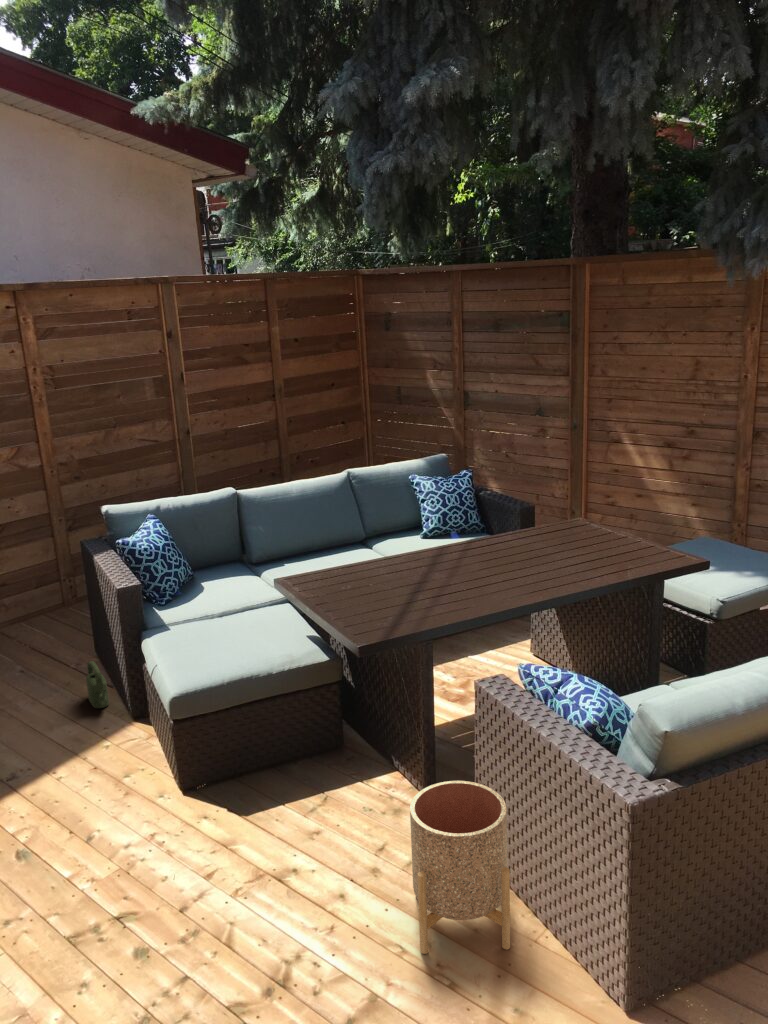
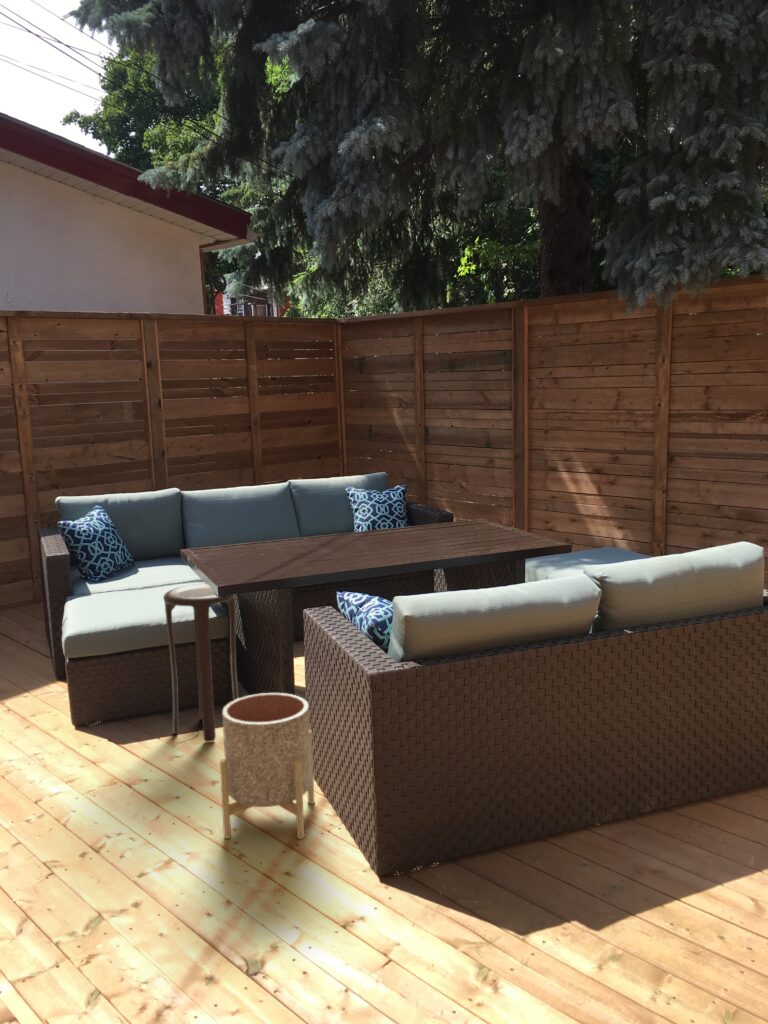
stool: none [283,629,367,806] -> present [163,584,239,742]
watering can: present [86,661,109,708] -> none [25,631,43,672]

